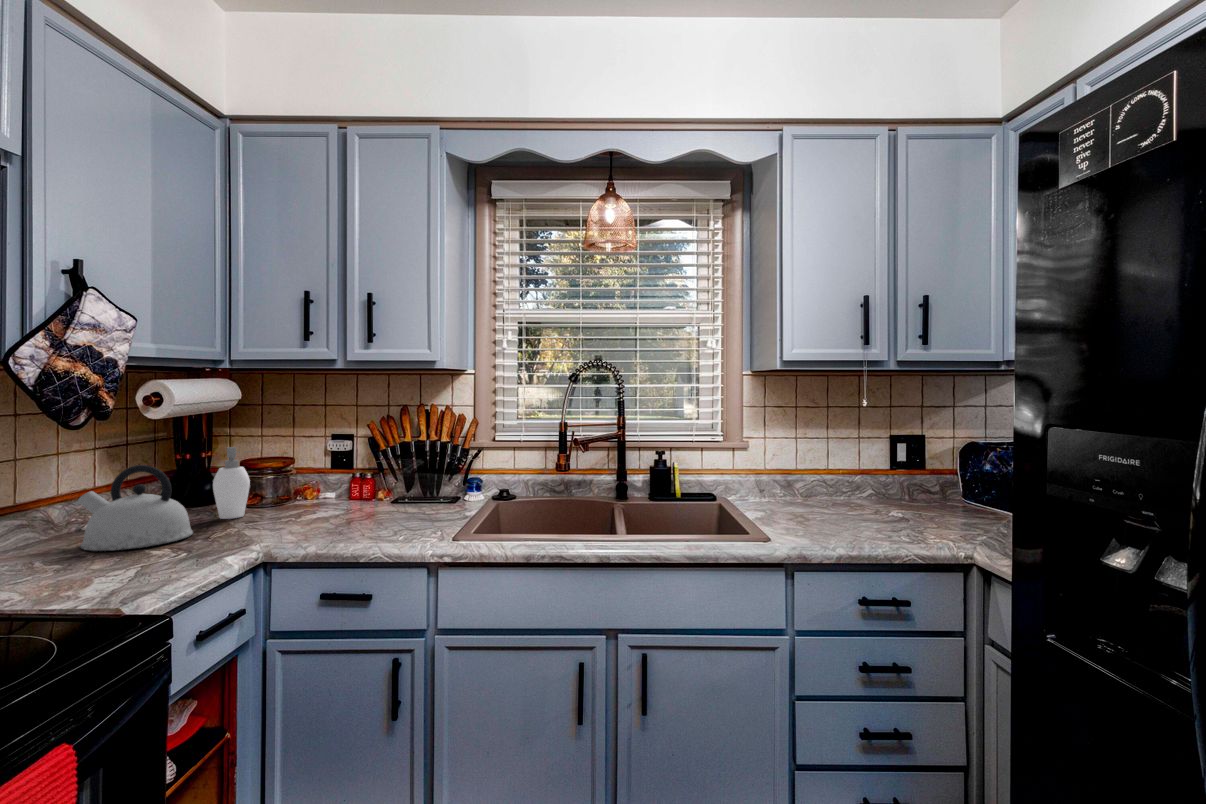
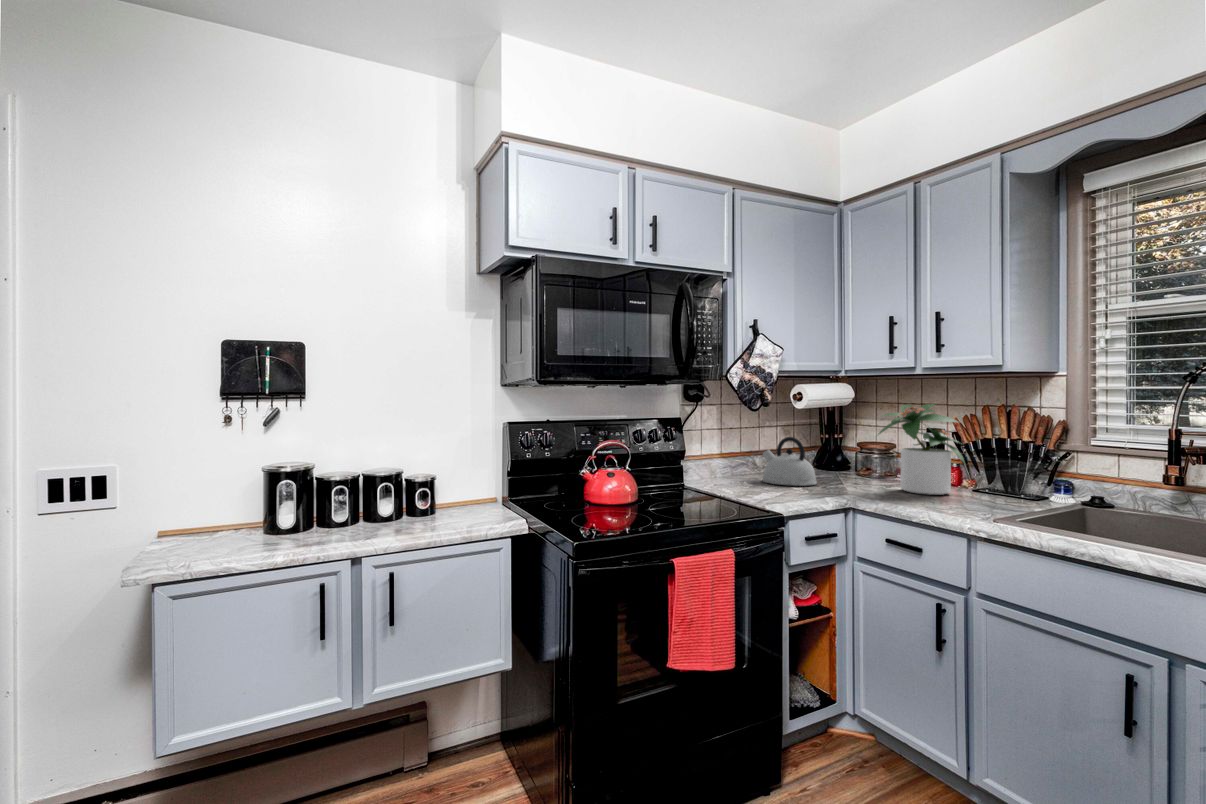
potted plant: none [287,406,394,519] -> present [878,404,965,495]
soap dispenser: present [213,447,250,519] -> none [835,431,865,482]

